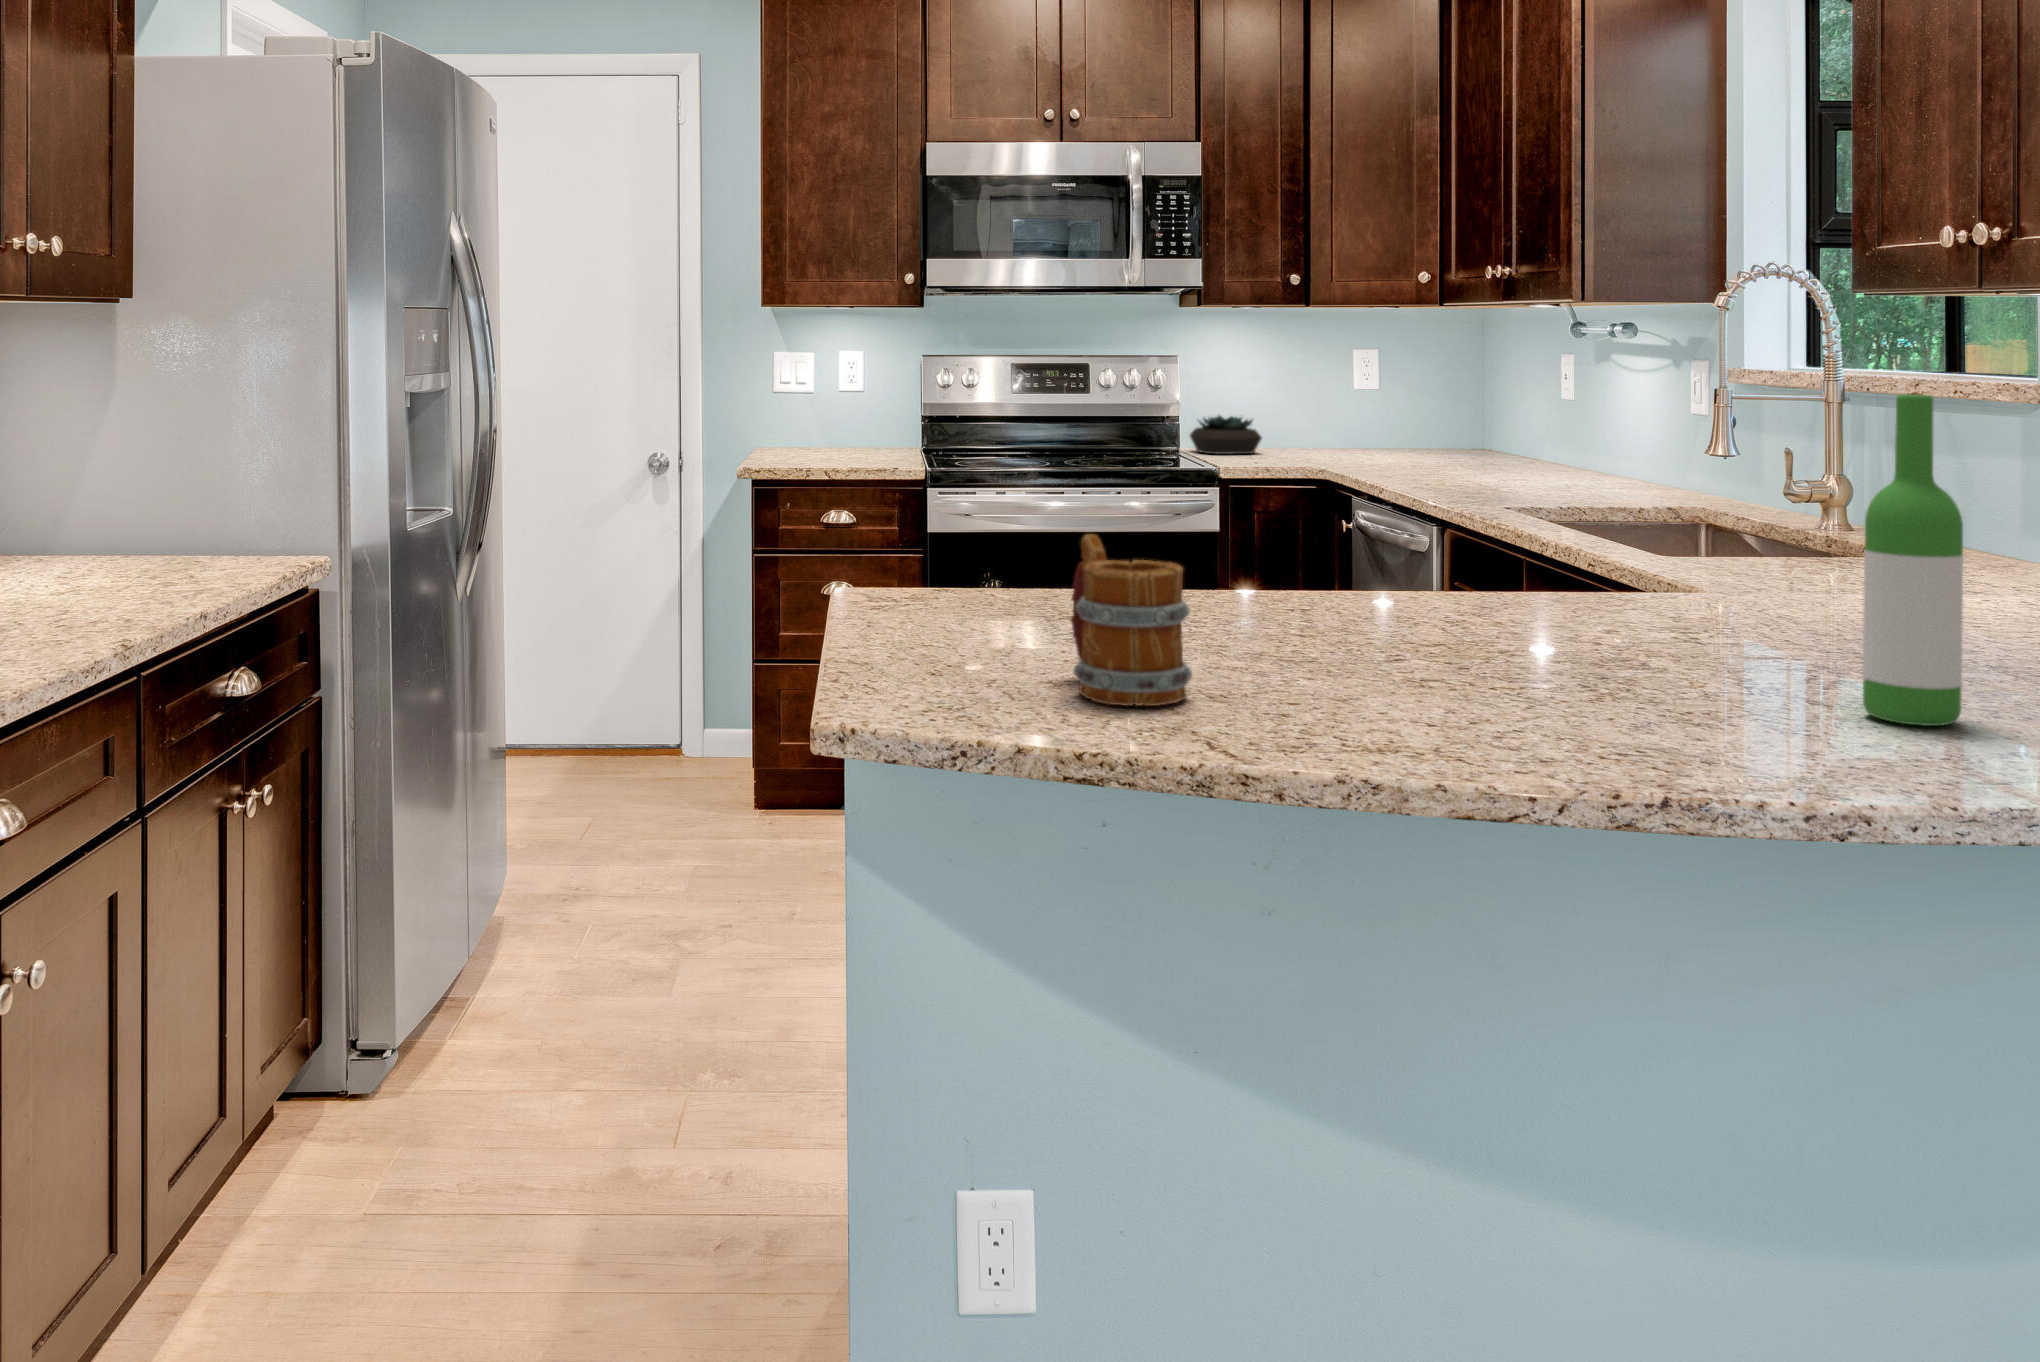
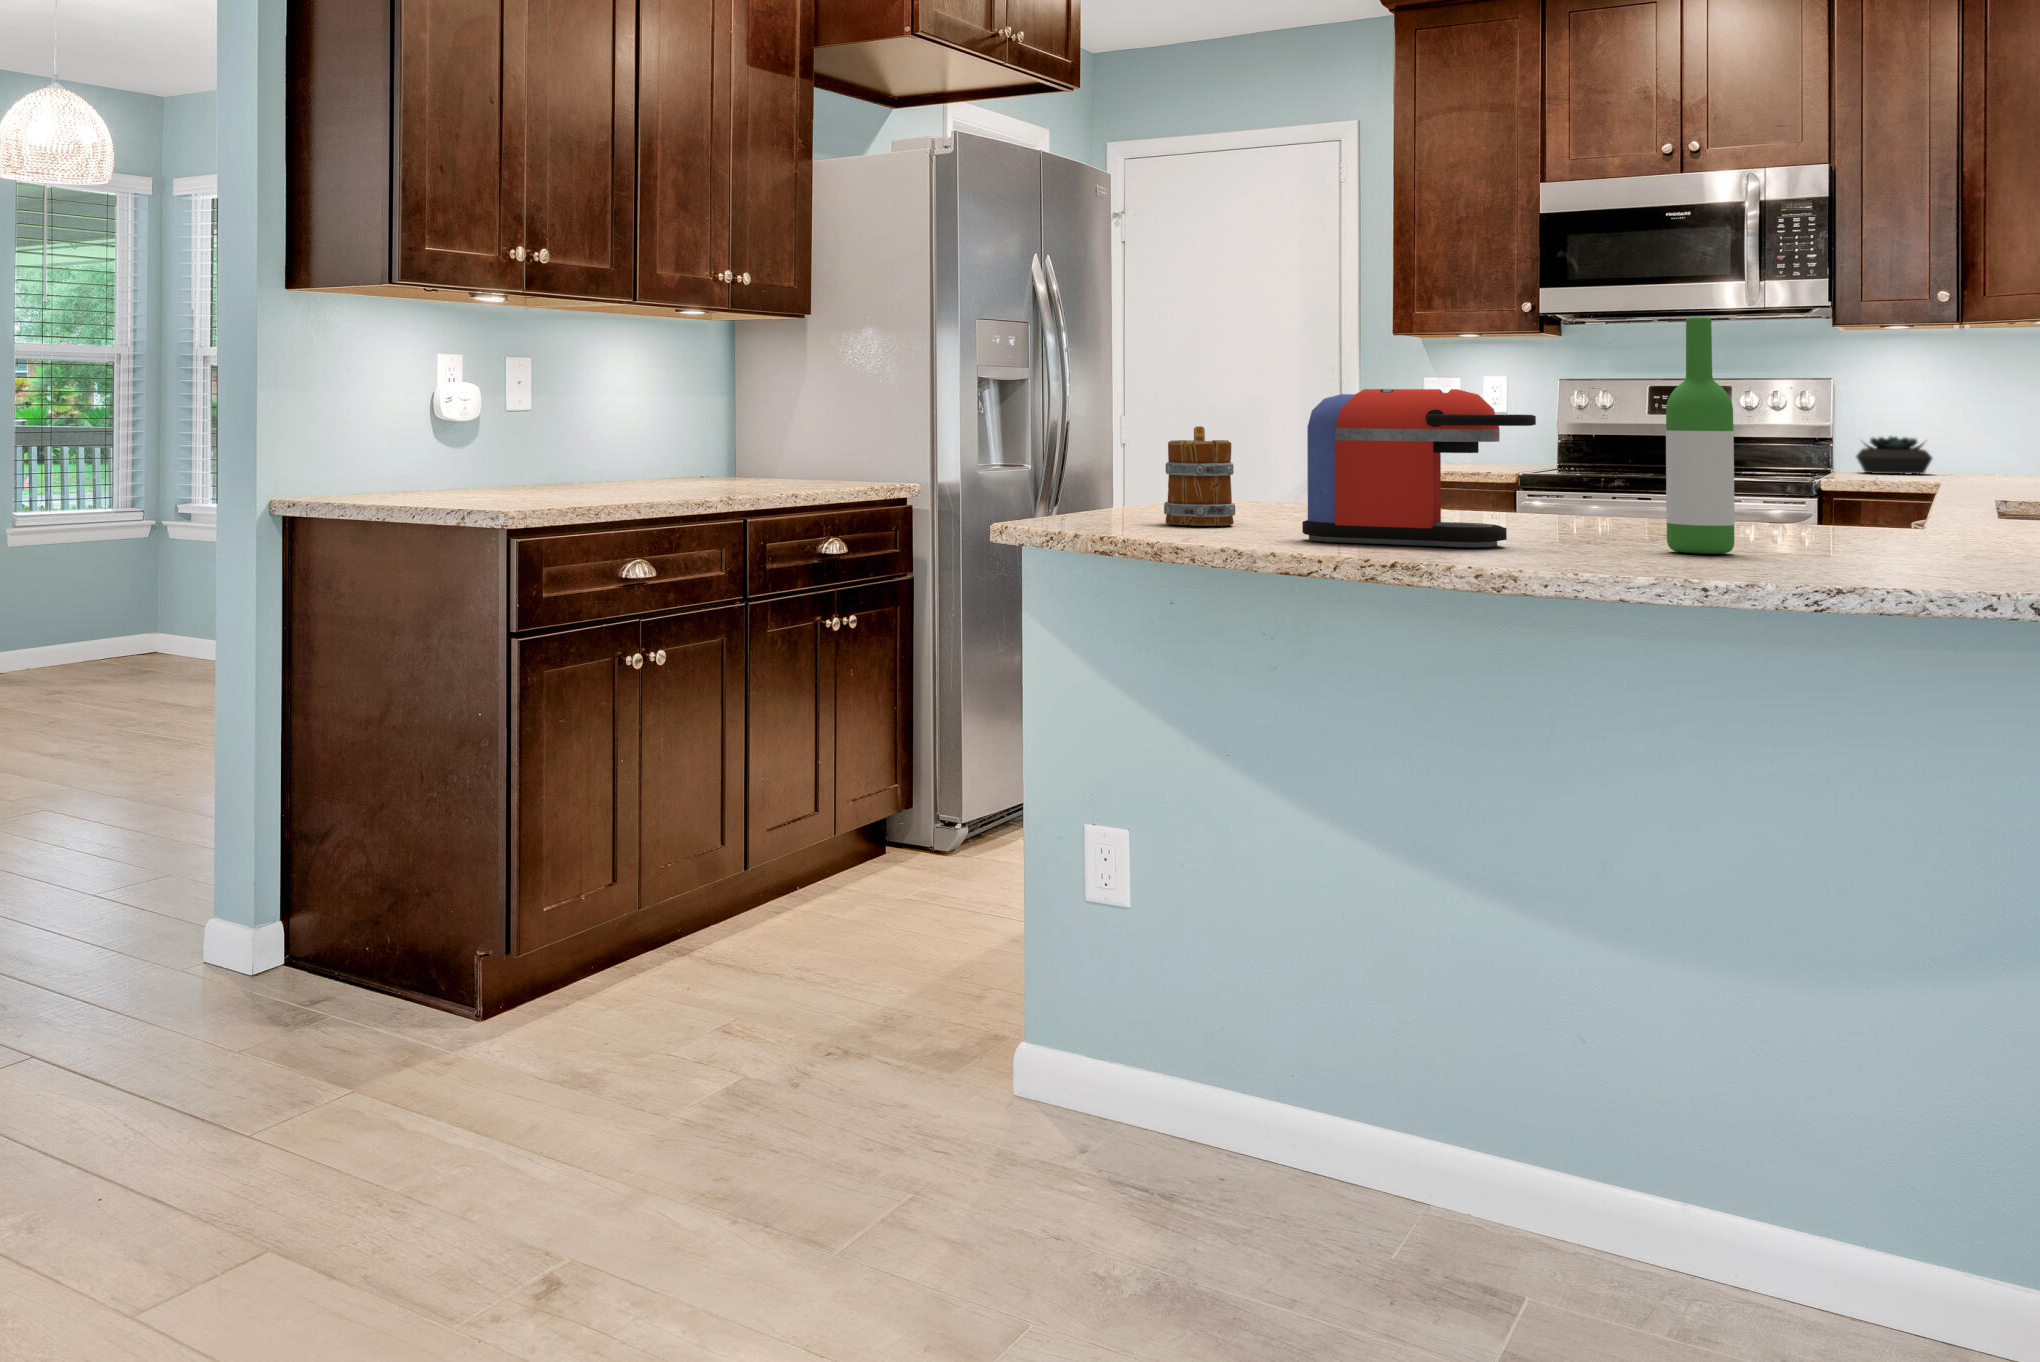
coffee maker: none [1417,503,1757,753] -> present [1302,389,1536,547]

